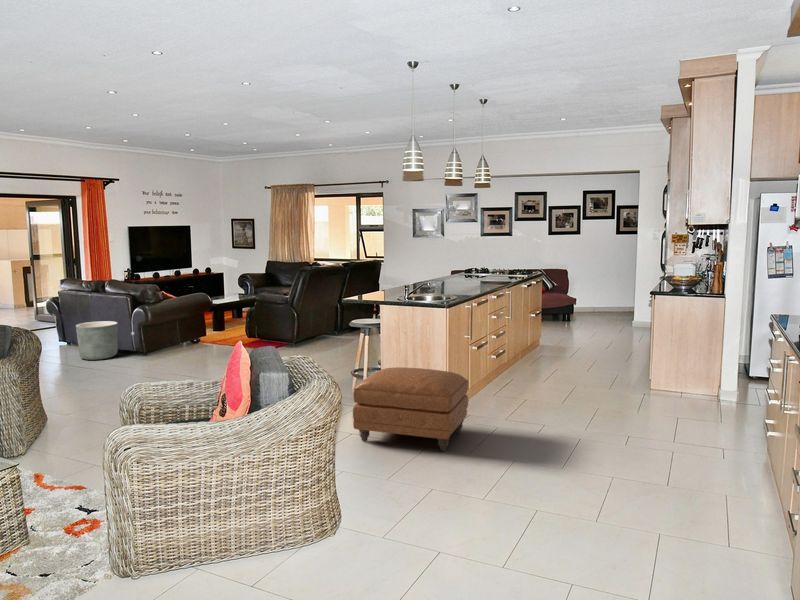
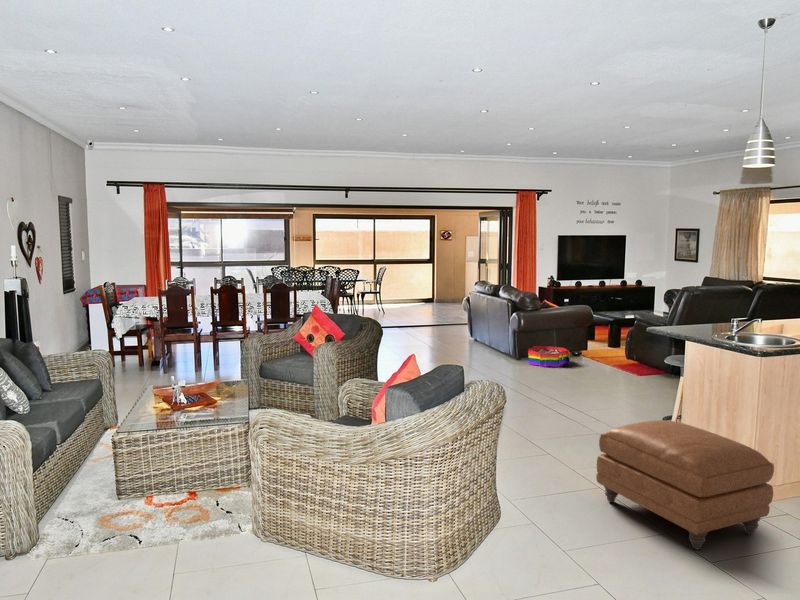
planter: present [76,321,118,360] -> none [462,321,497,356]
storage bin: none [160,336,204,358] -> present [528,346,570,367]

